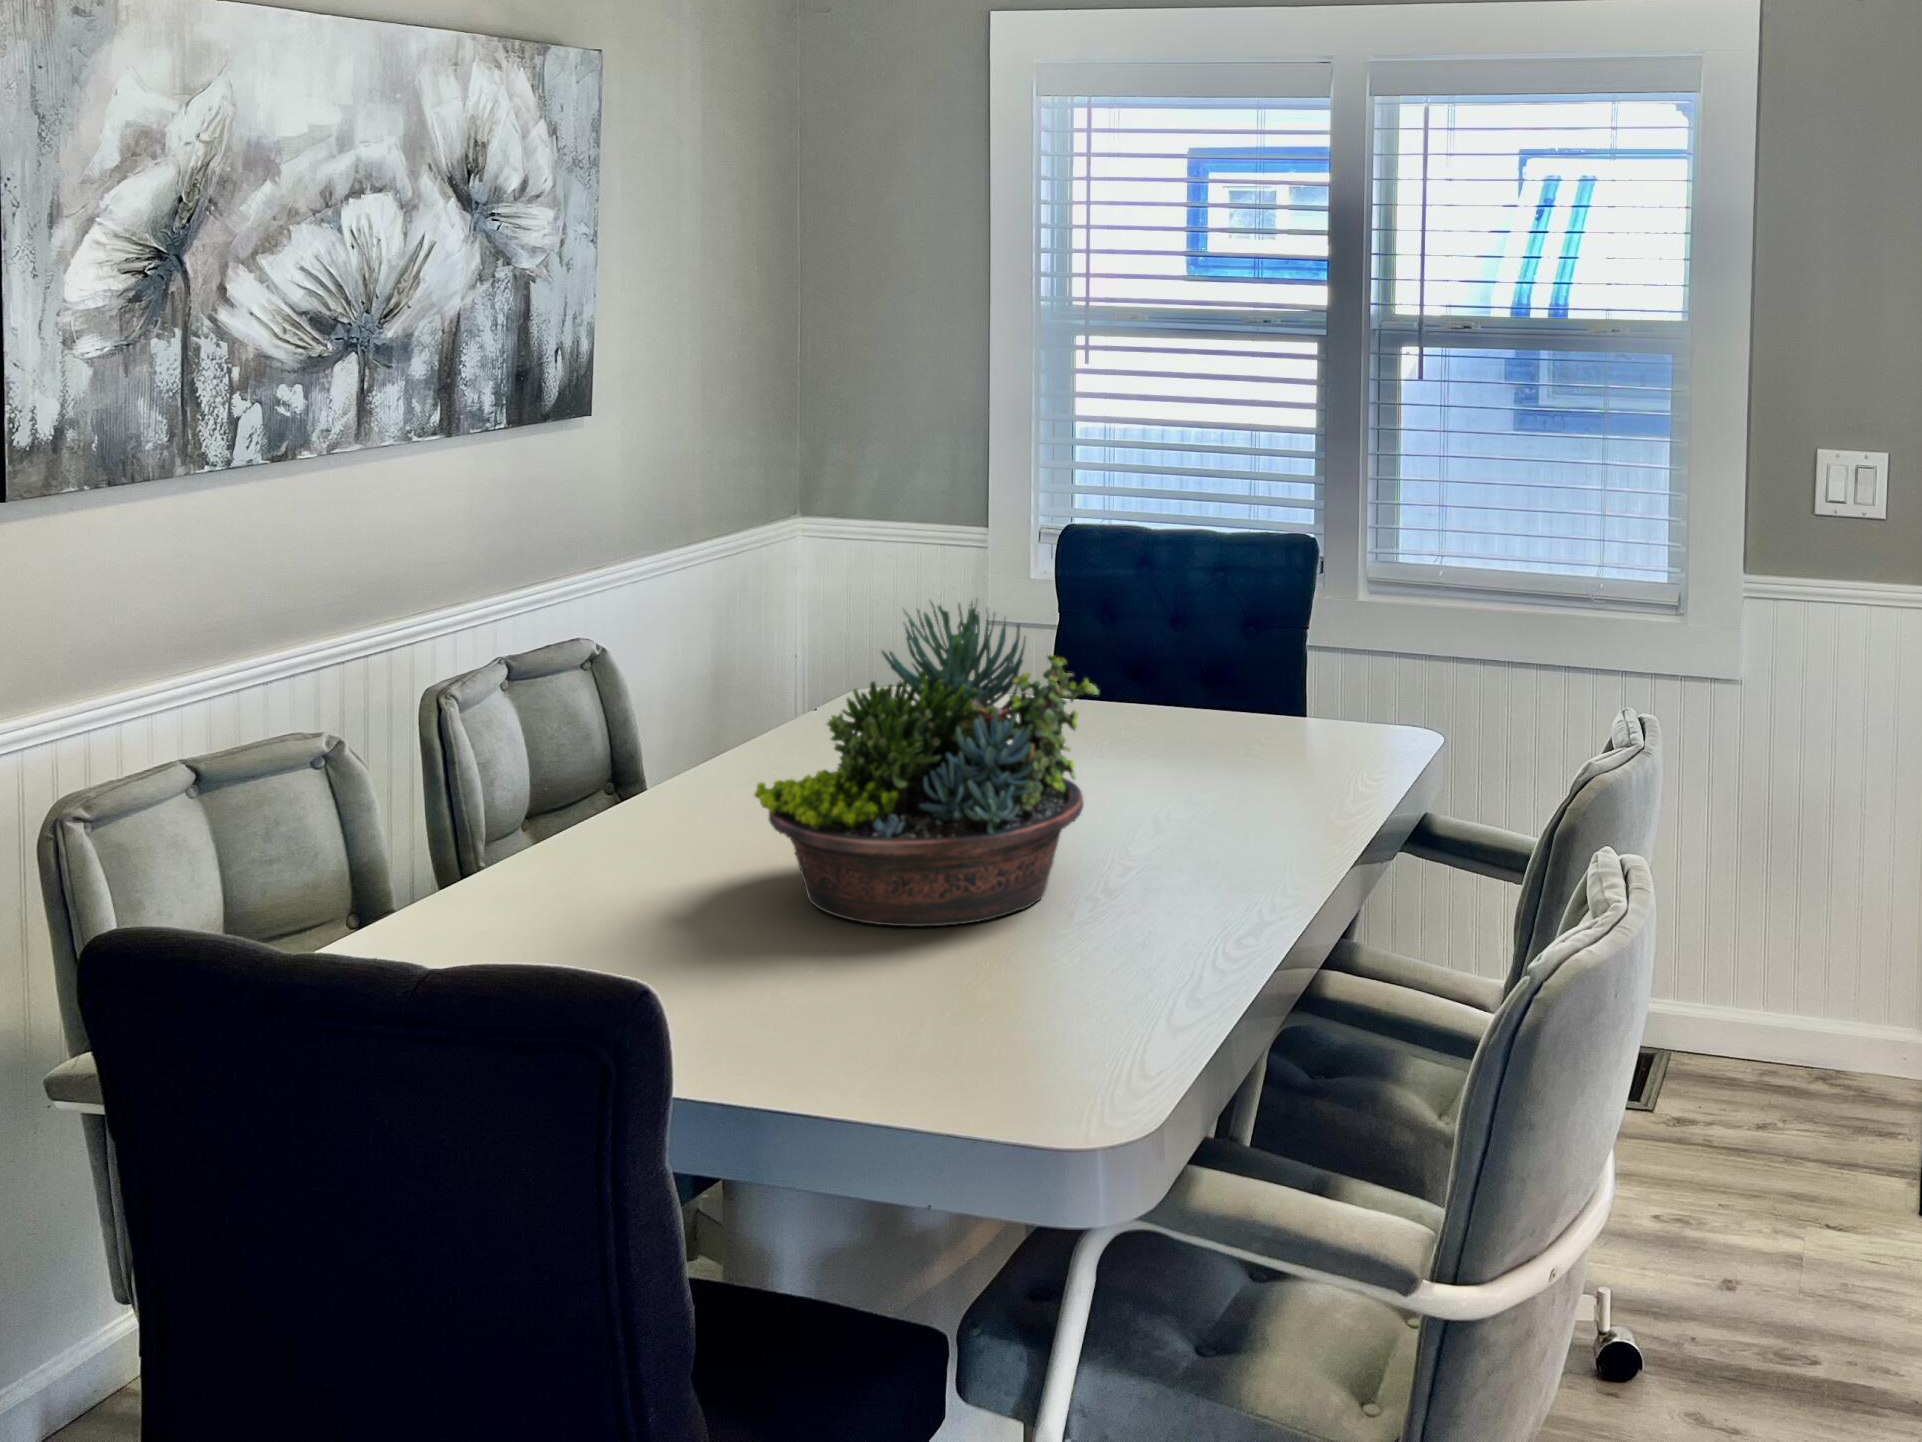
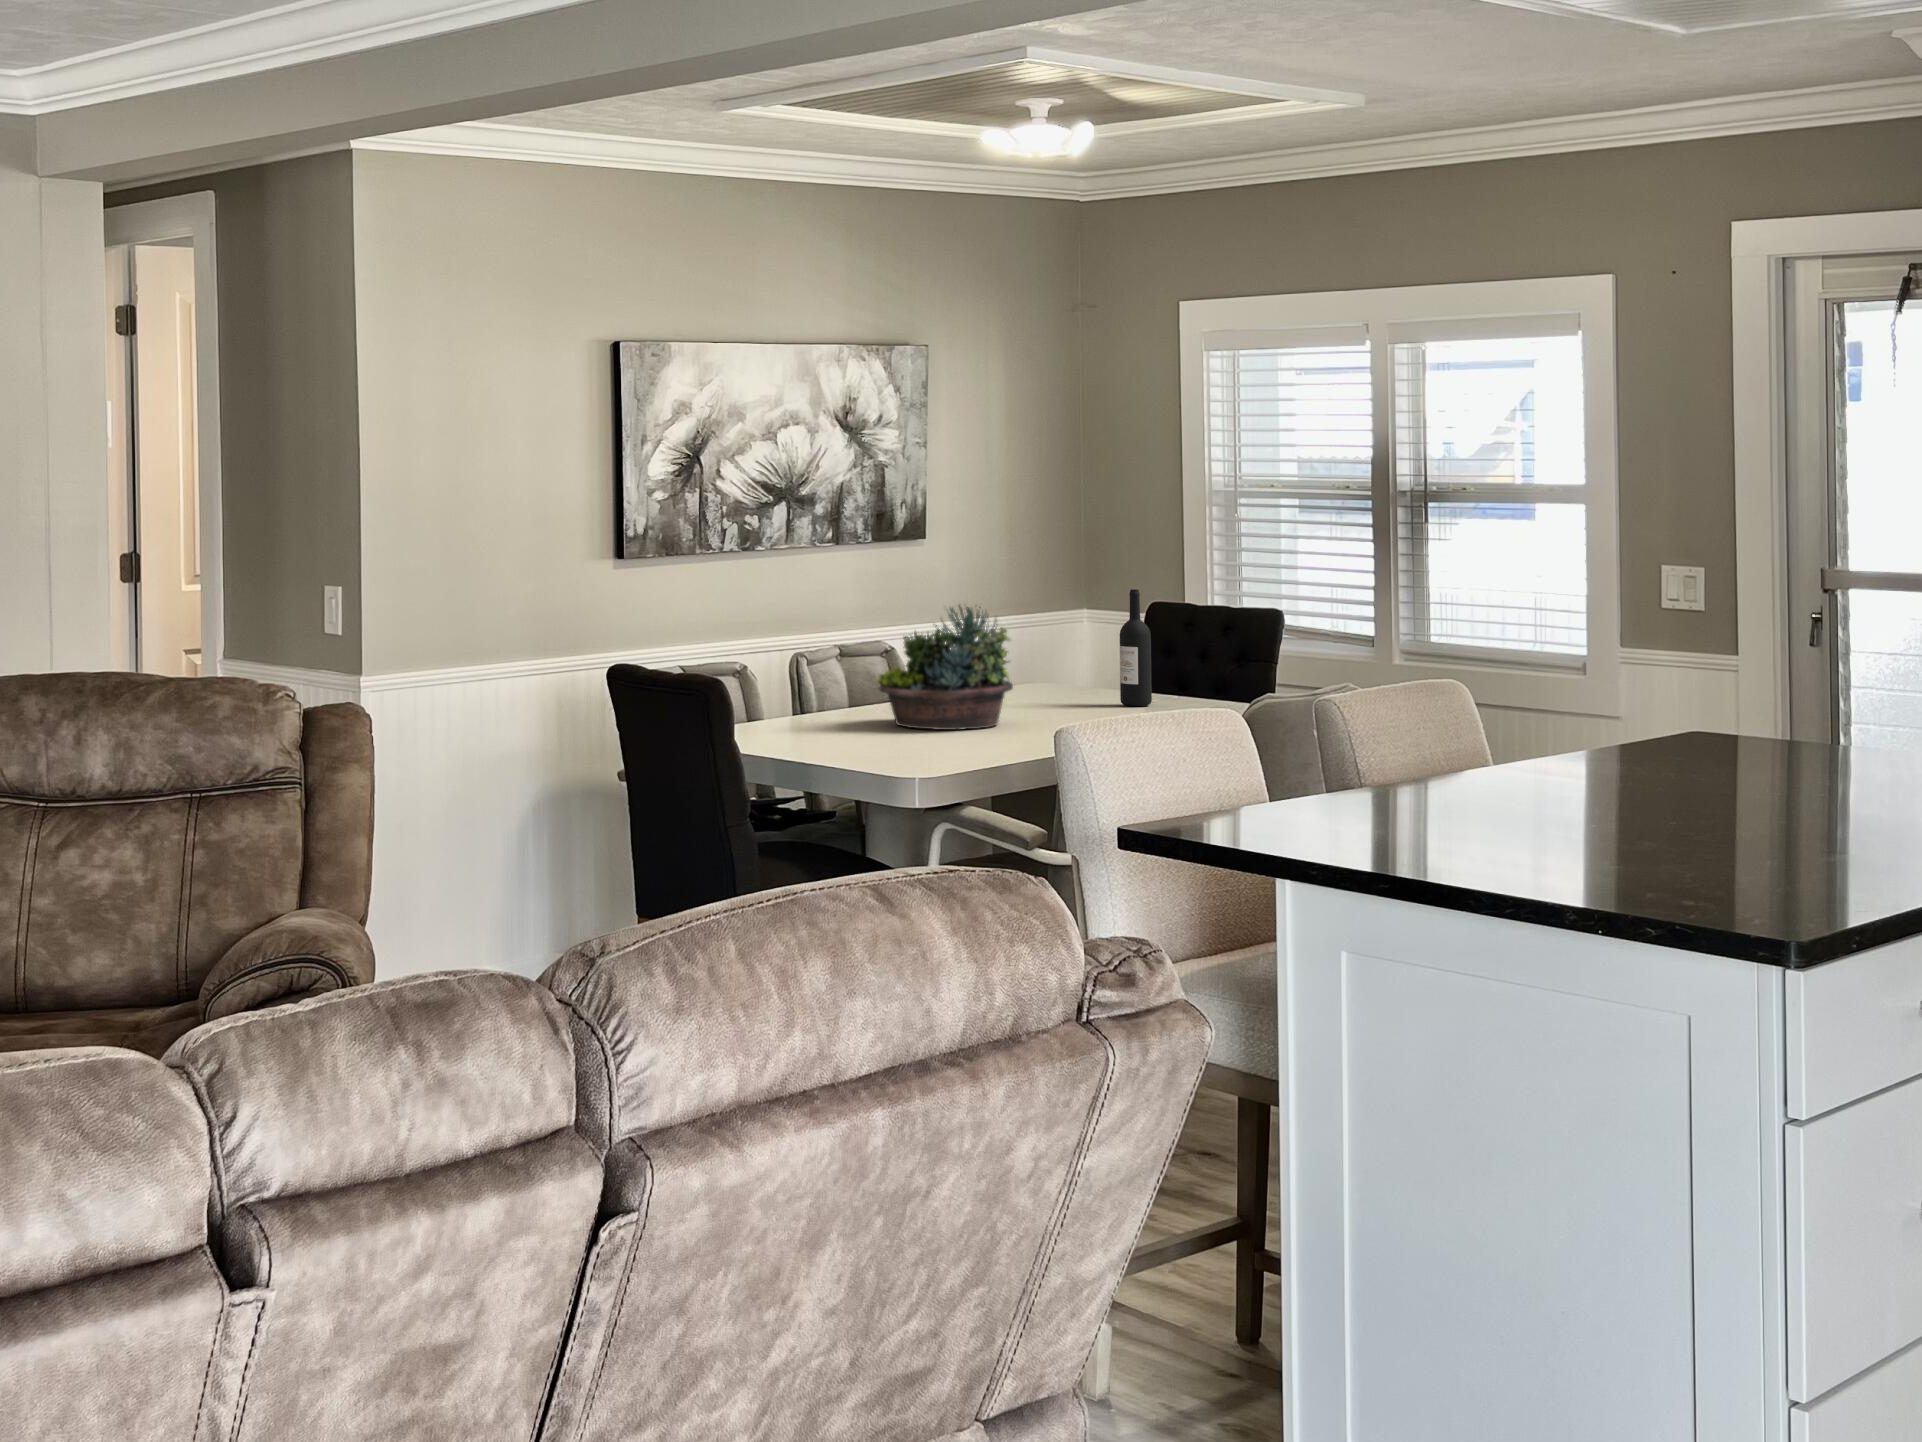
wine bottle: none [1123,527,1183,756] -> present [1120,589,1152,706]

